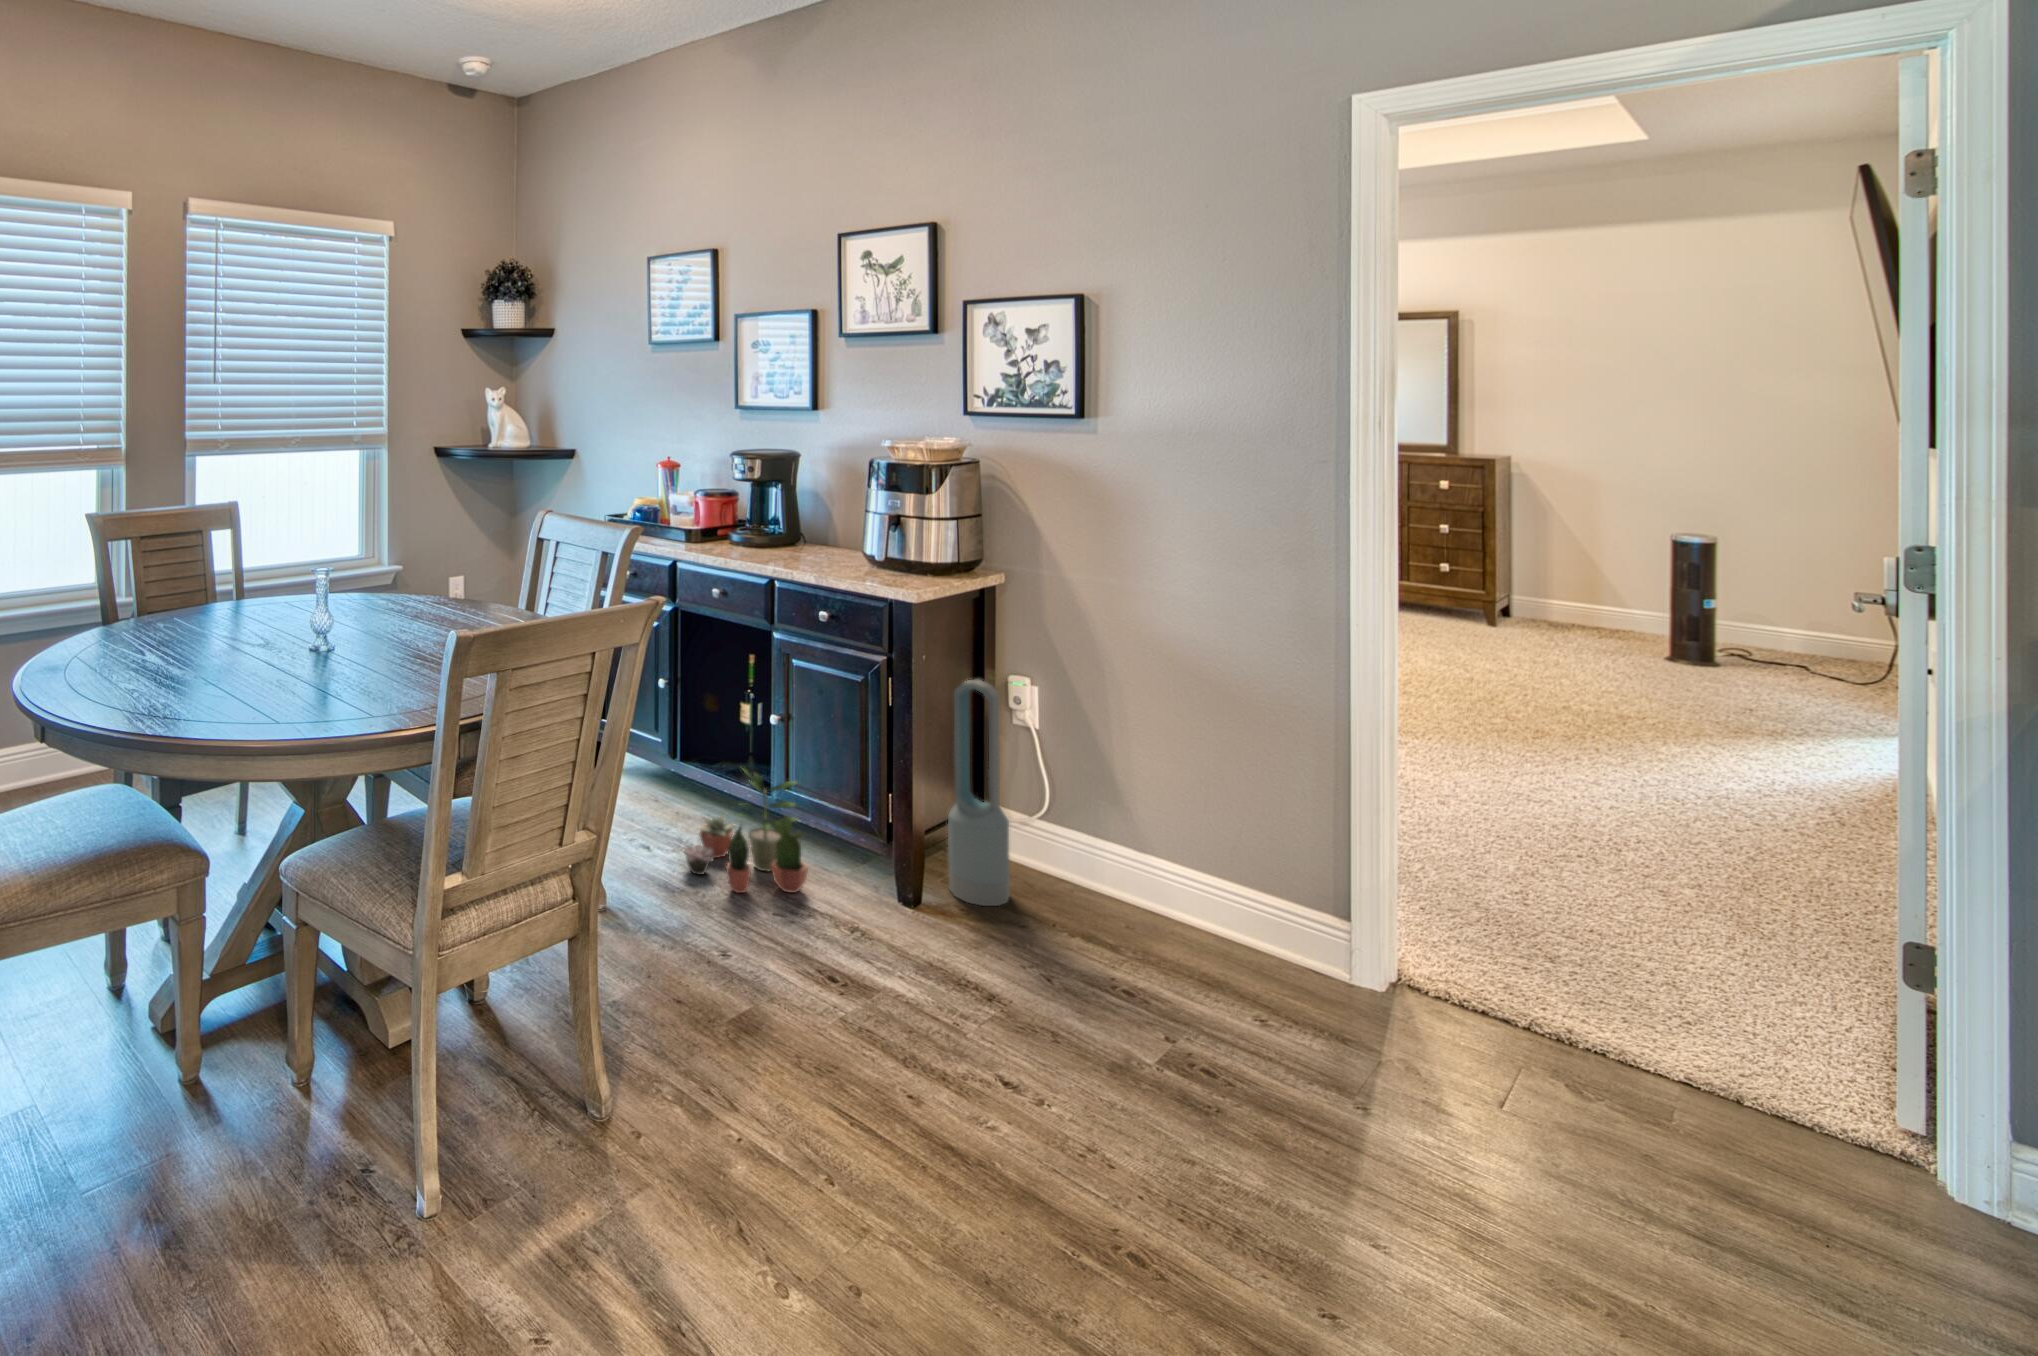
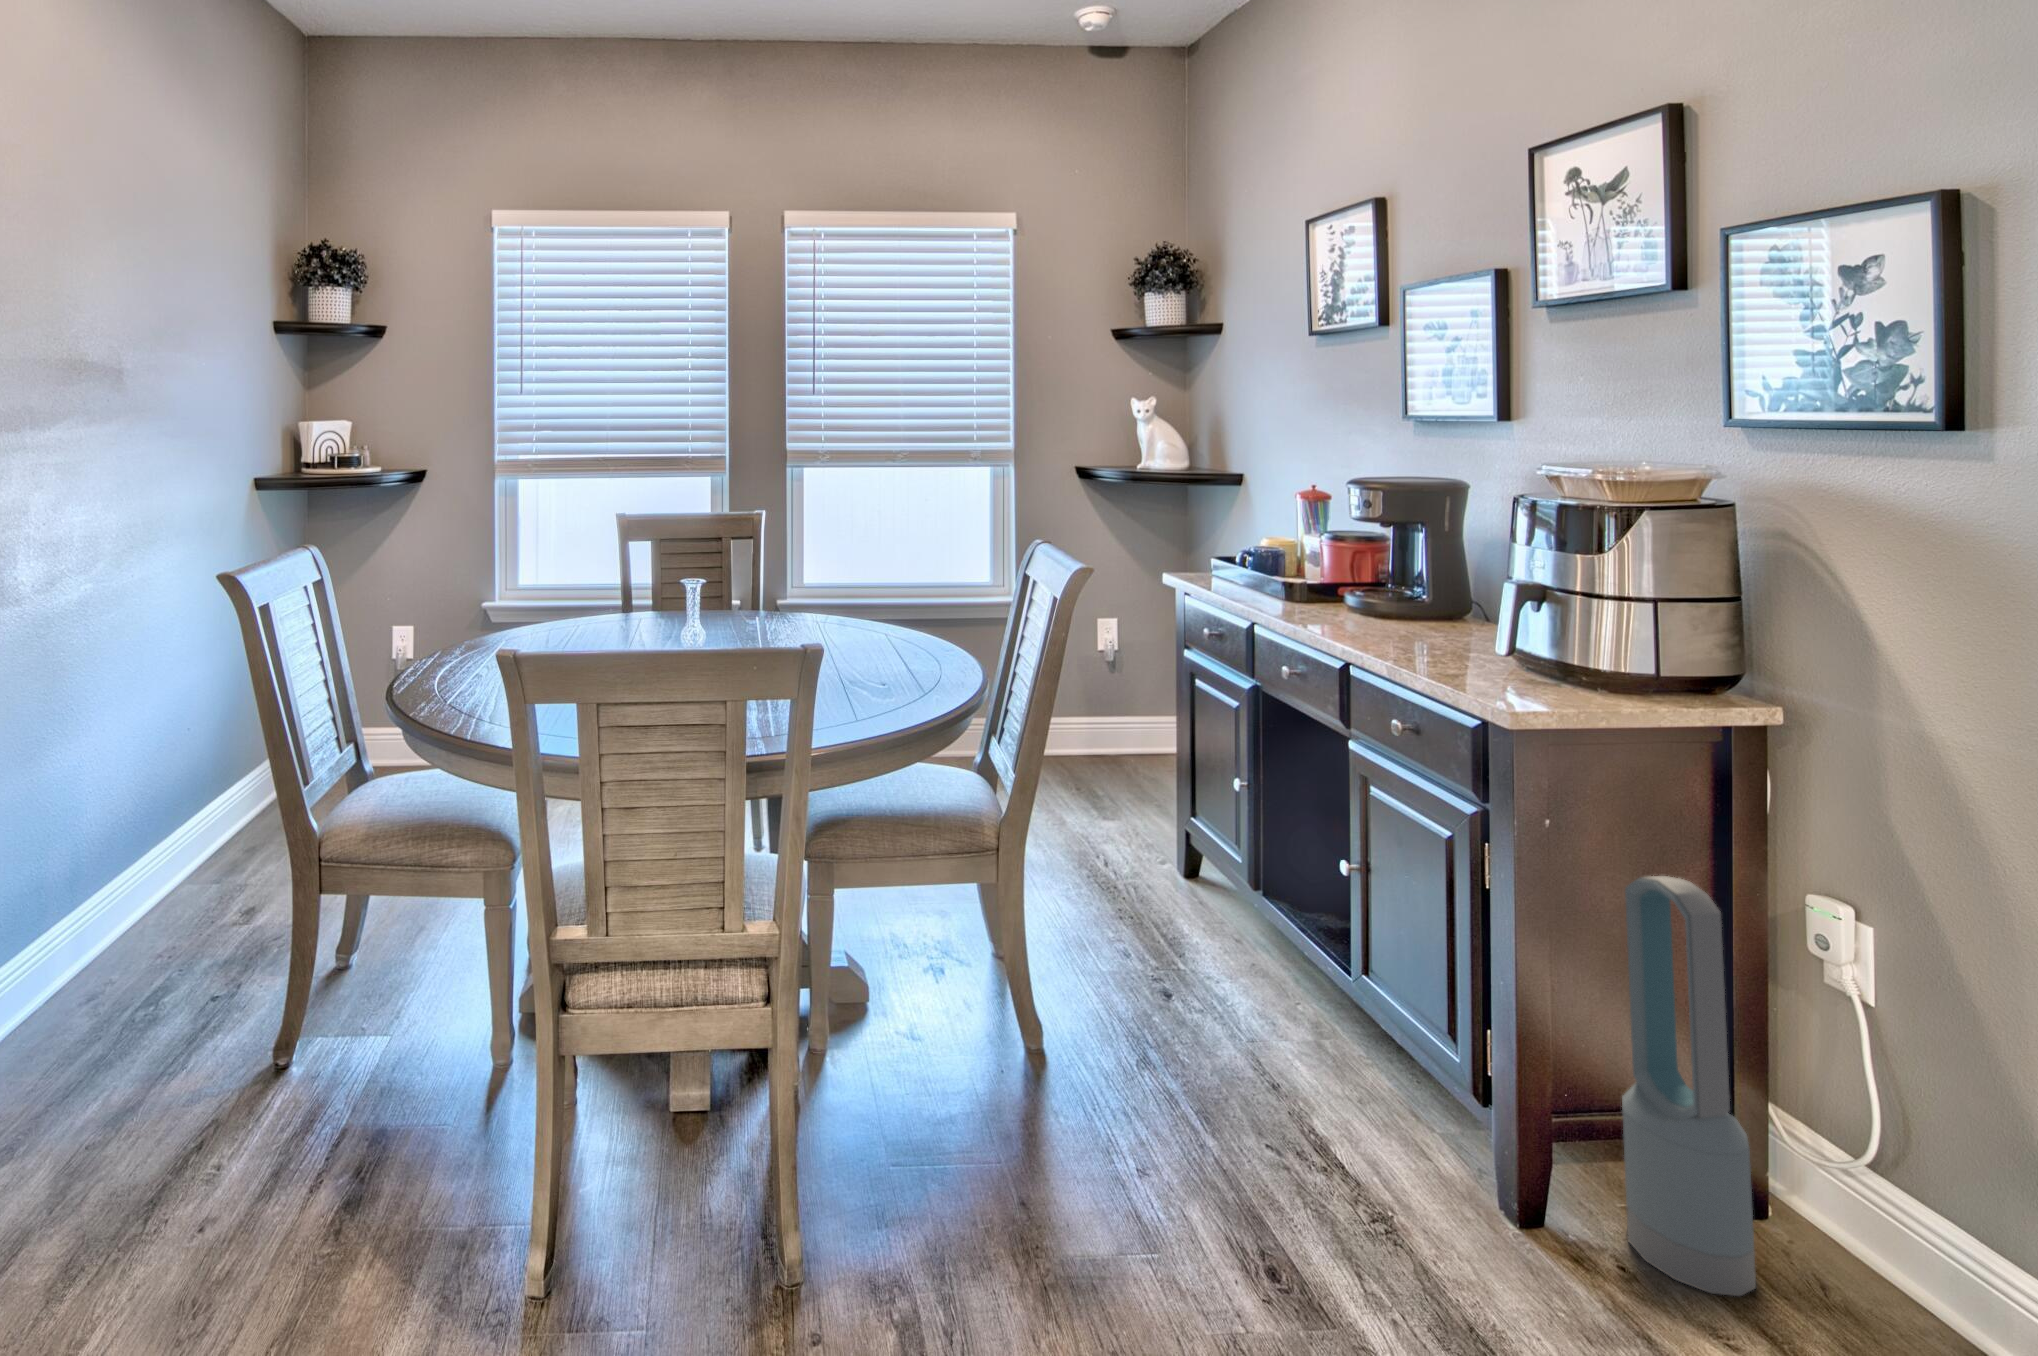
potted plant: present [684,771,808,893] -> none [1185,917,1370,1126]

